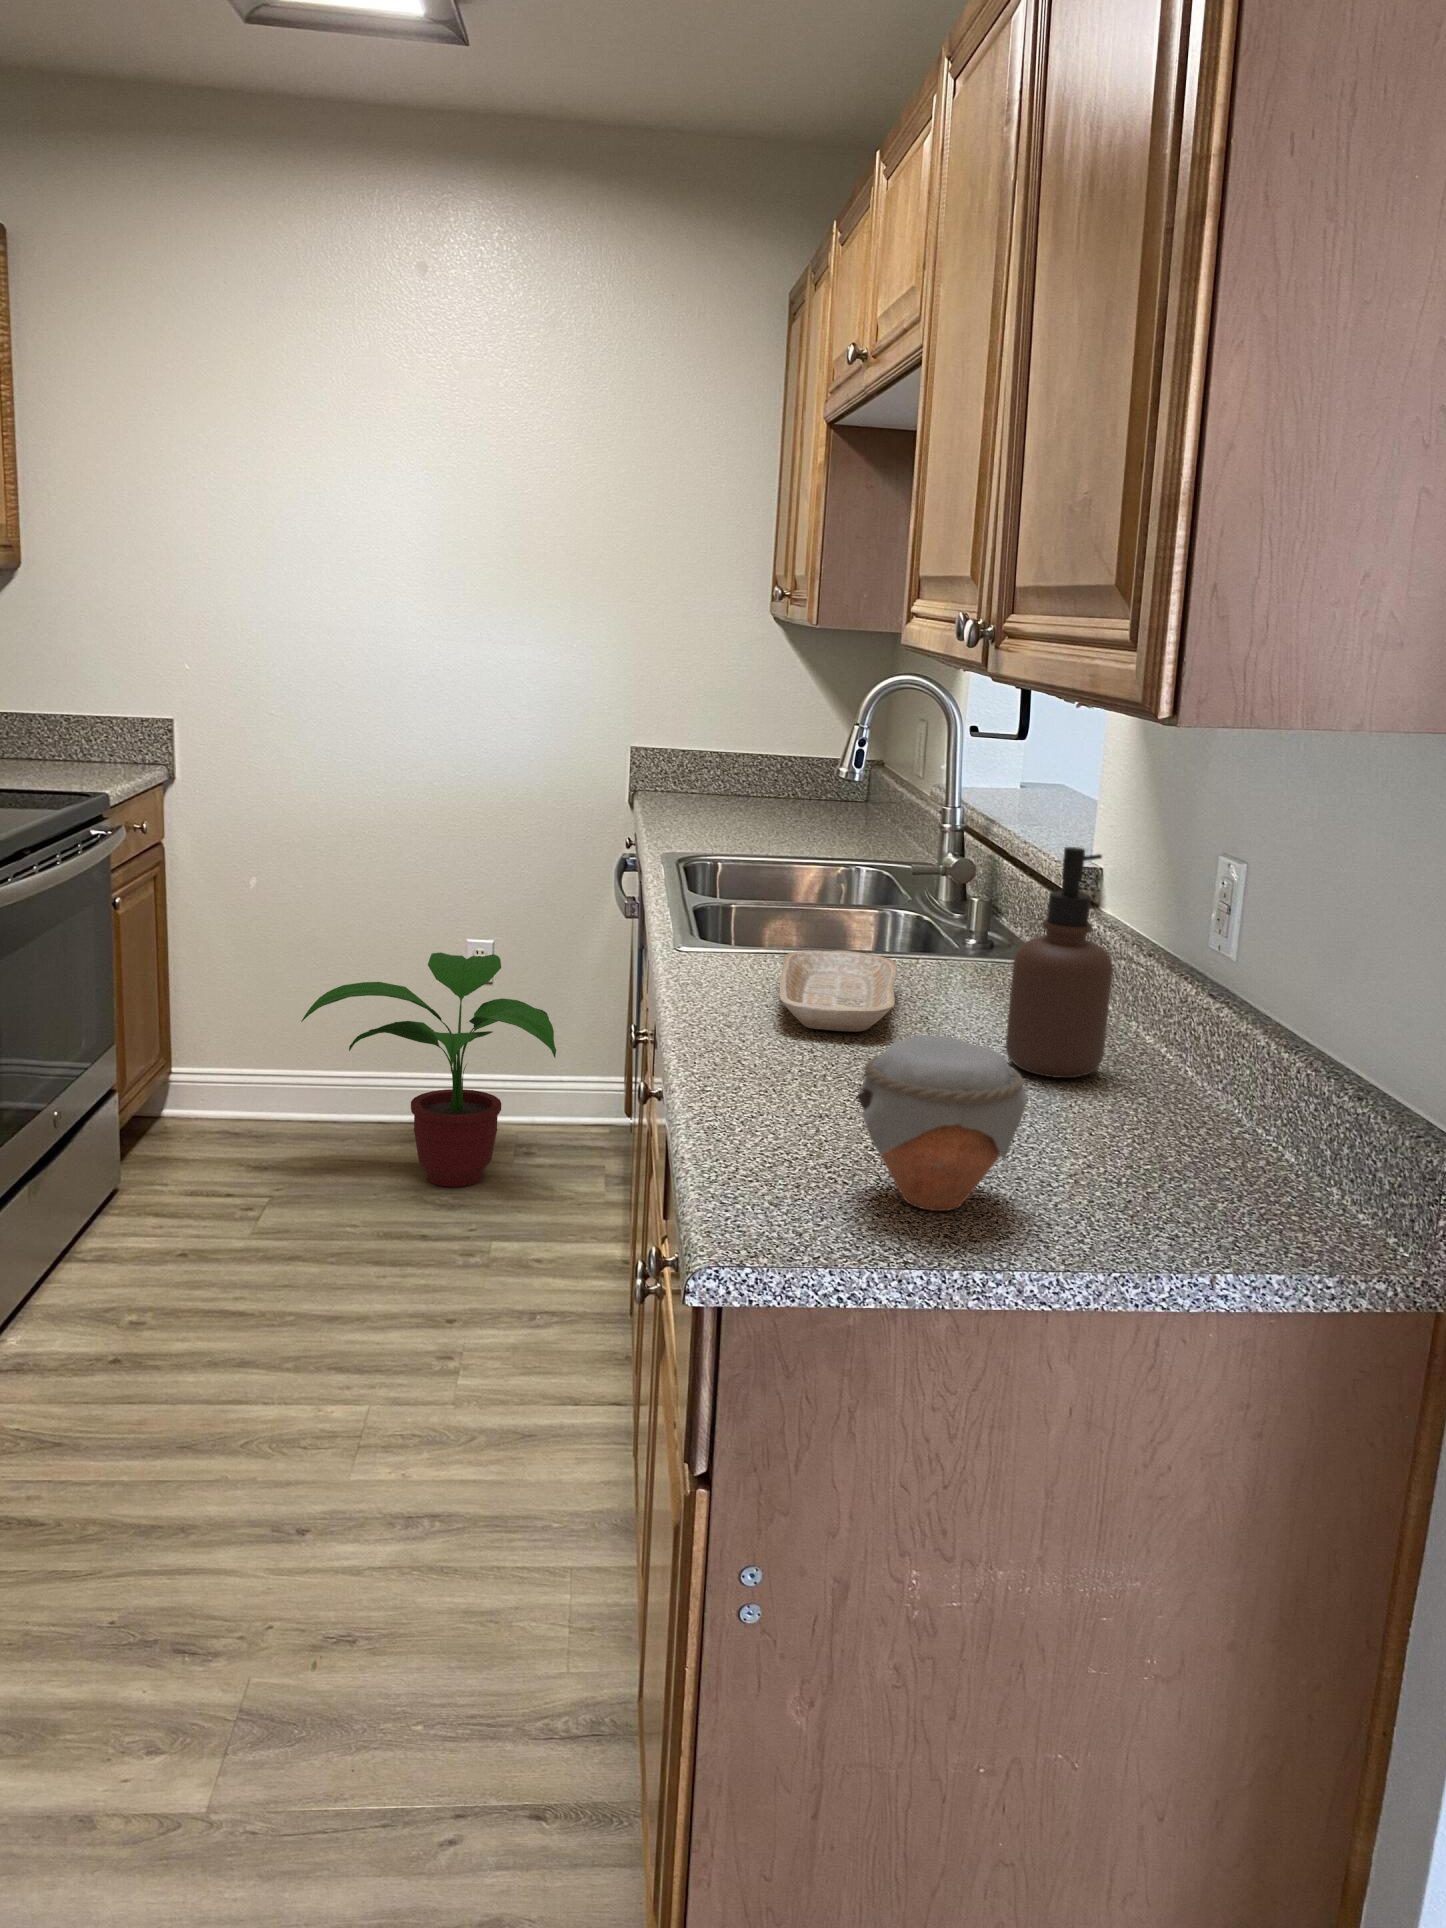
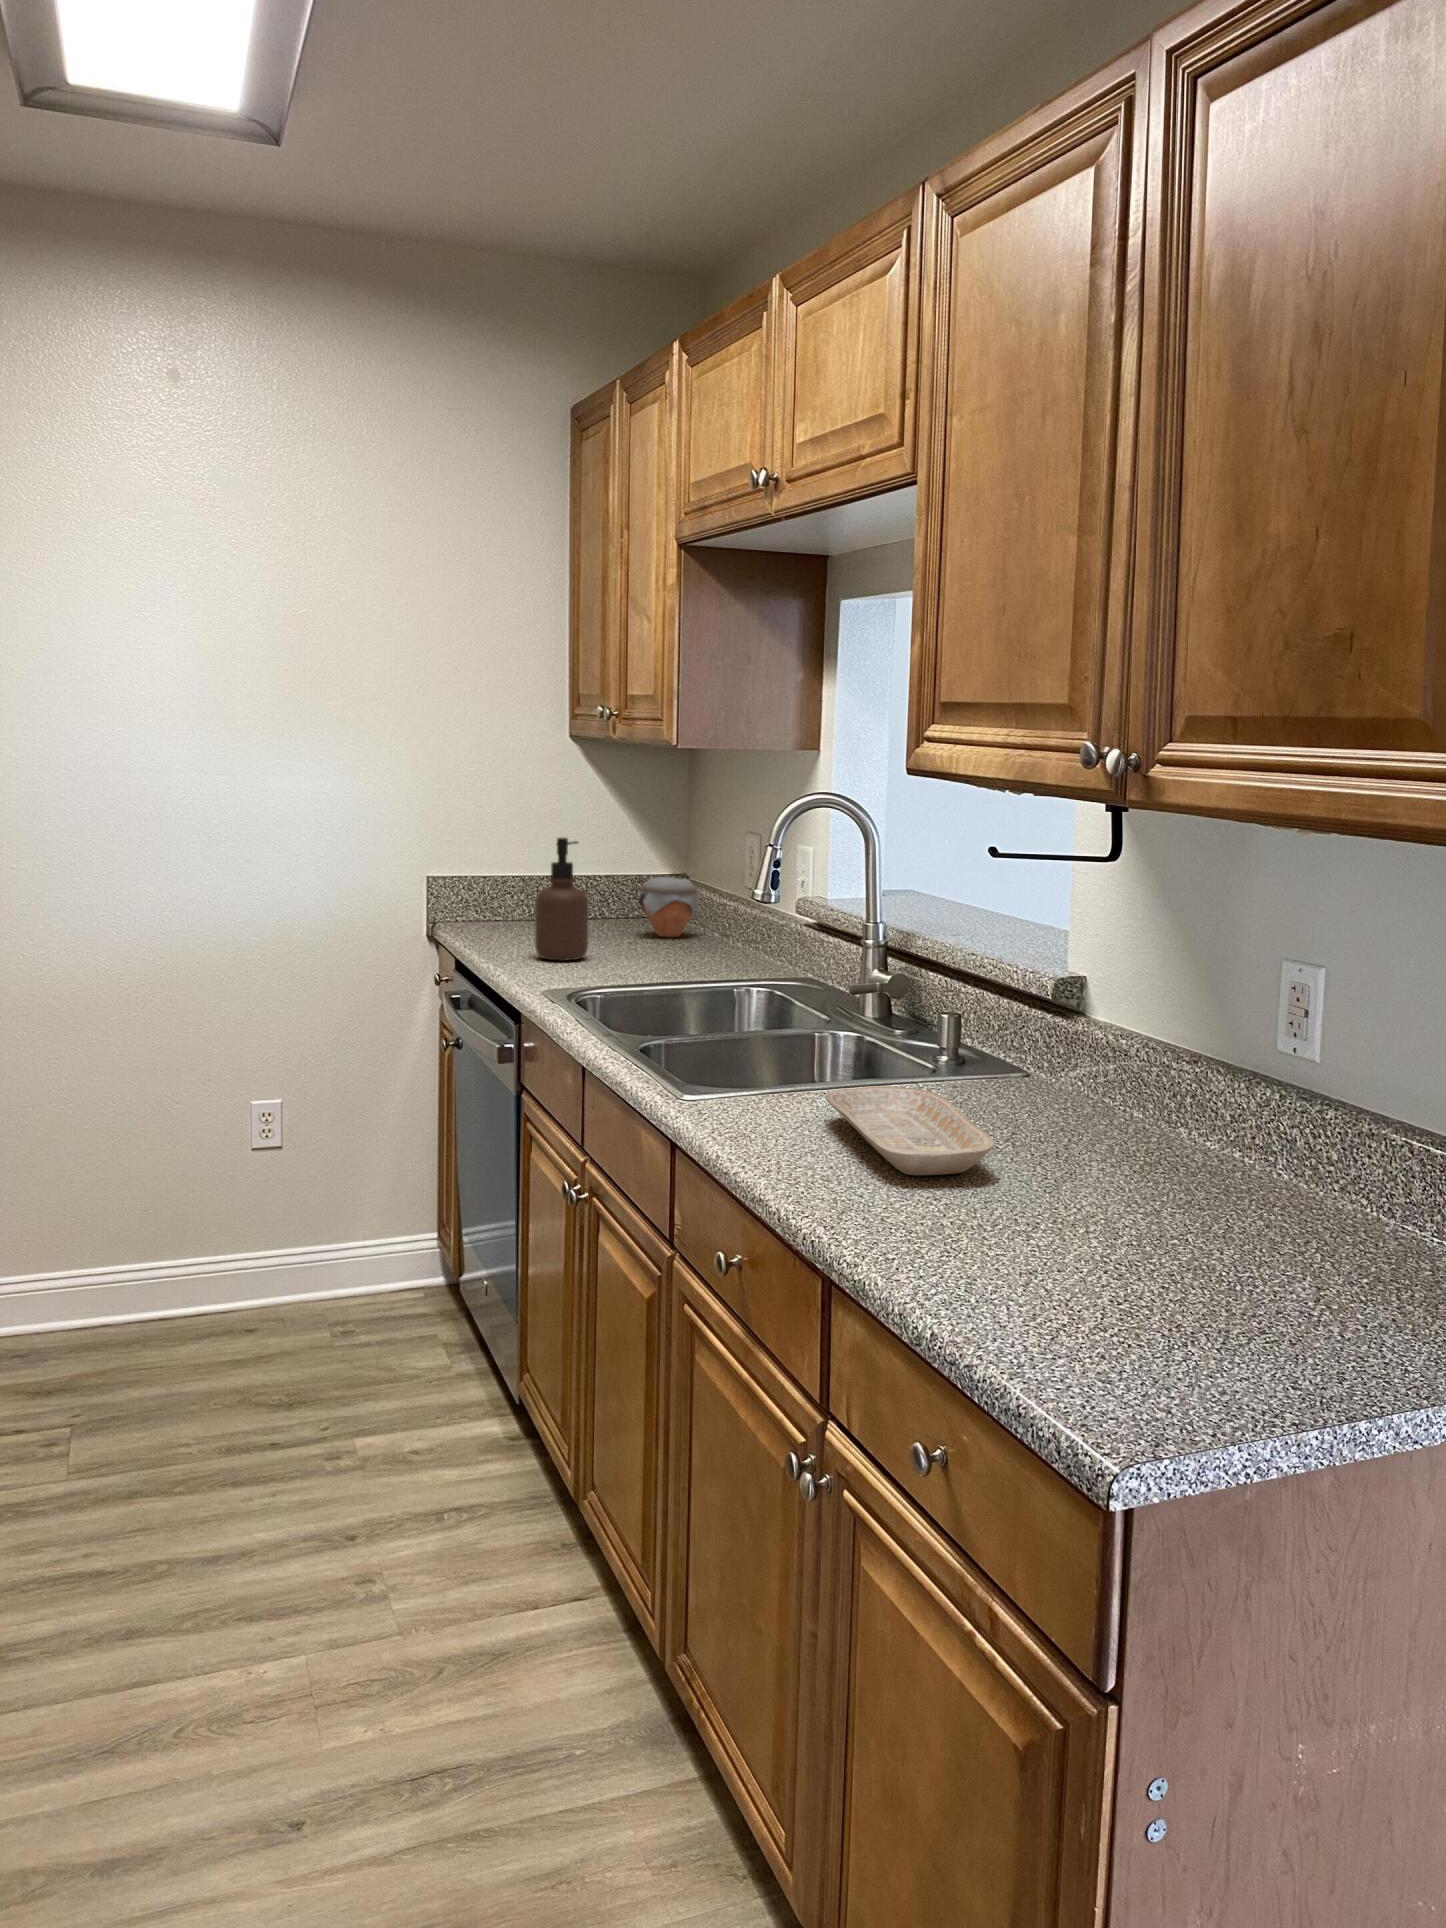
soap dispenser: present [1006,847,1113,1078] -> present [535,837,588,961]
potted plant: present [301,952,556,1187] -> none [98,1114,403,1382]
jar: present [857,1035,1027,1211] -> present [638,877,699,937]

